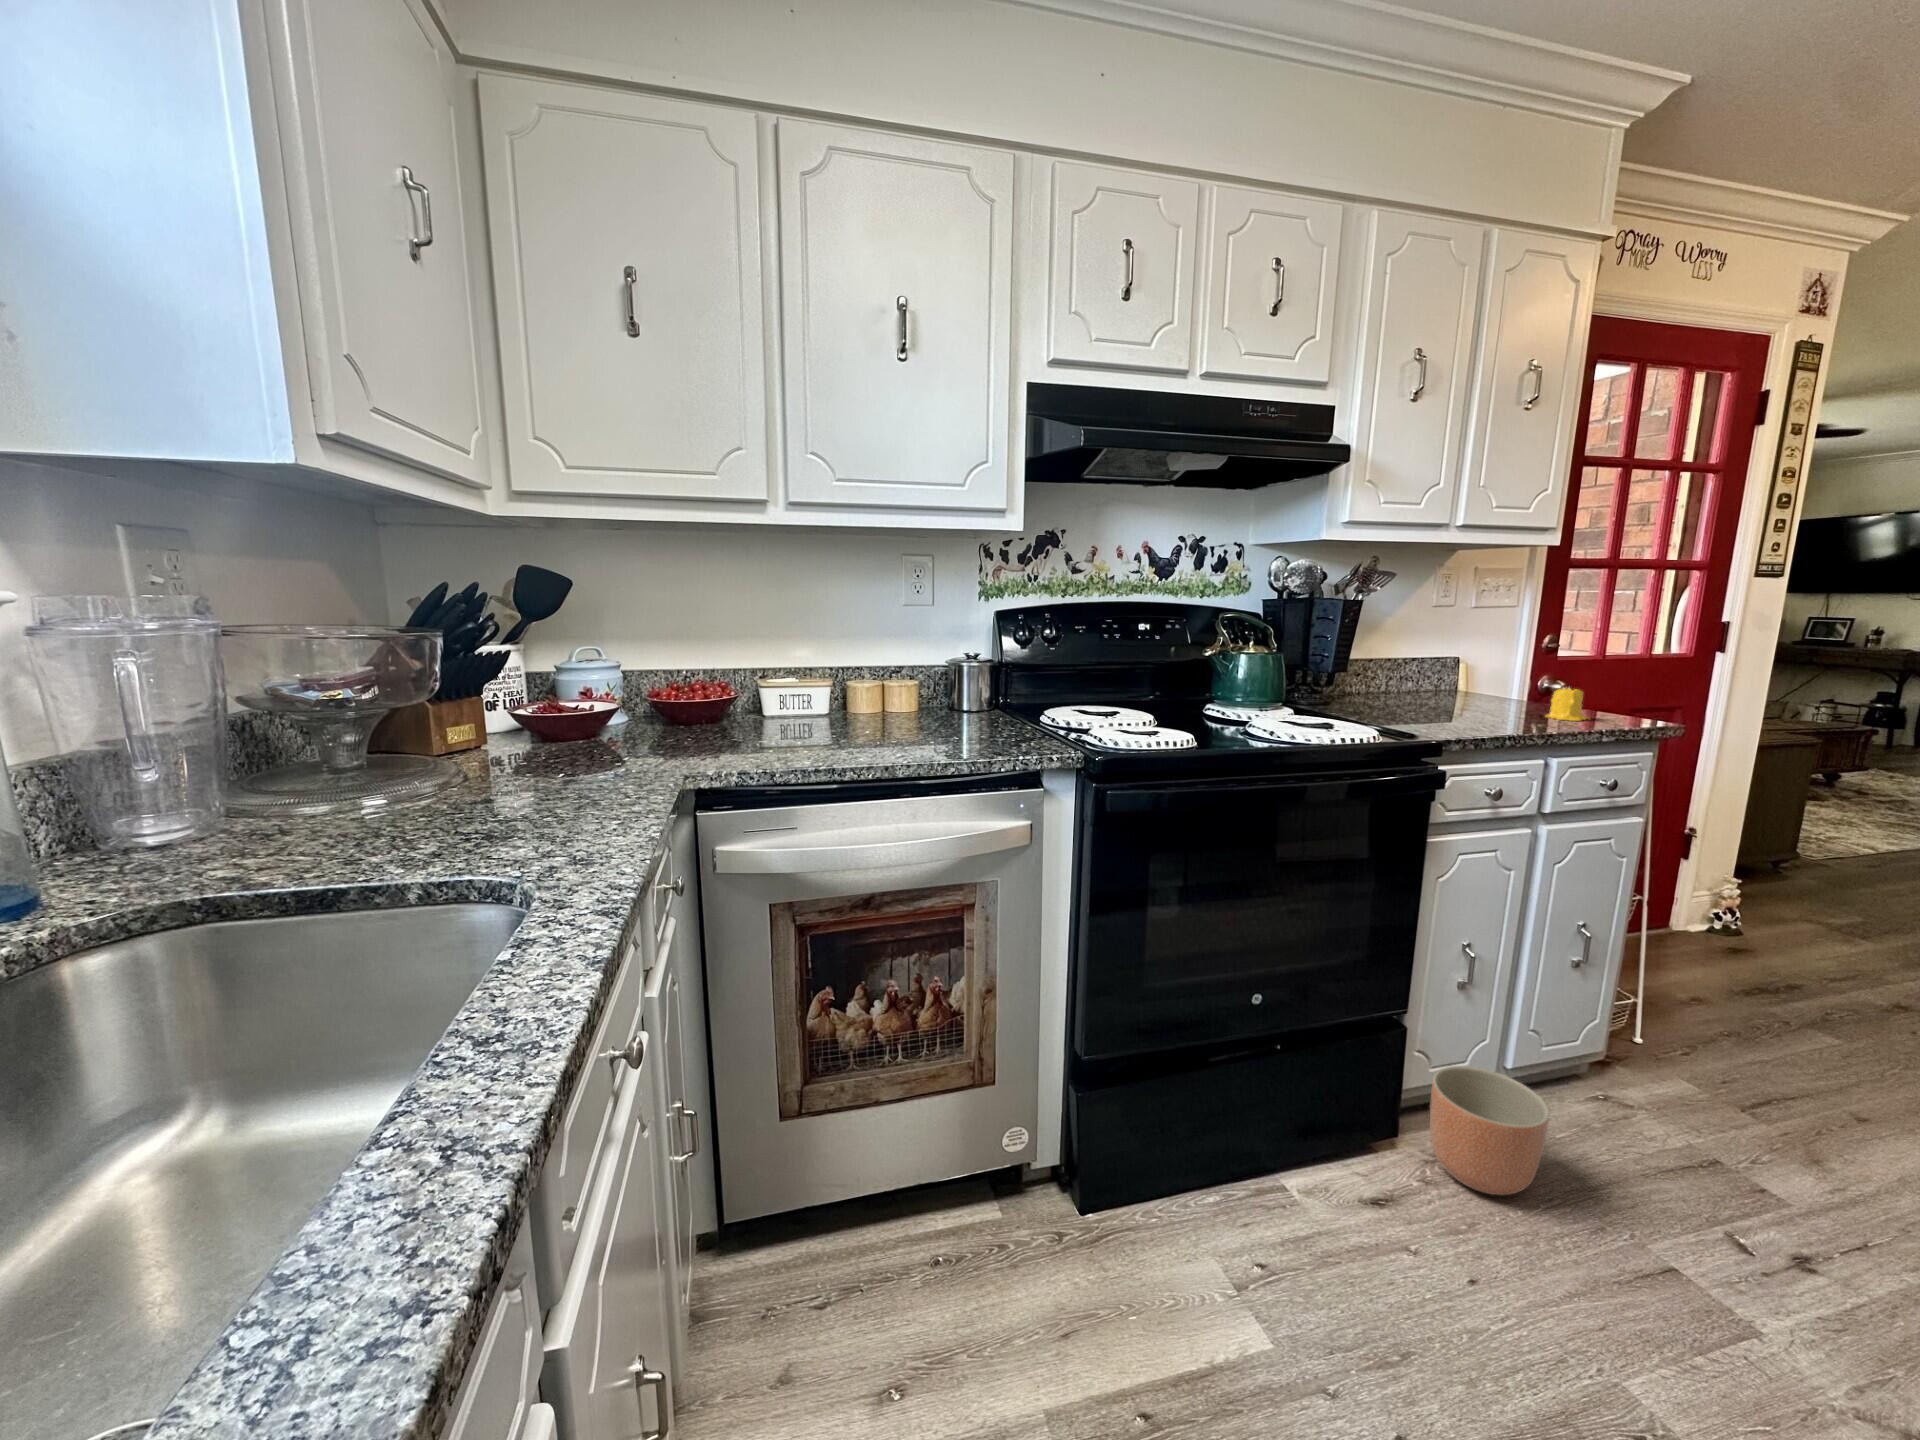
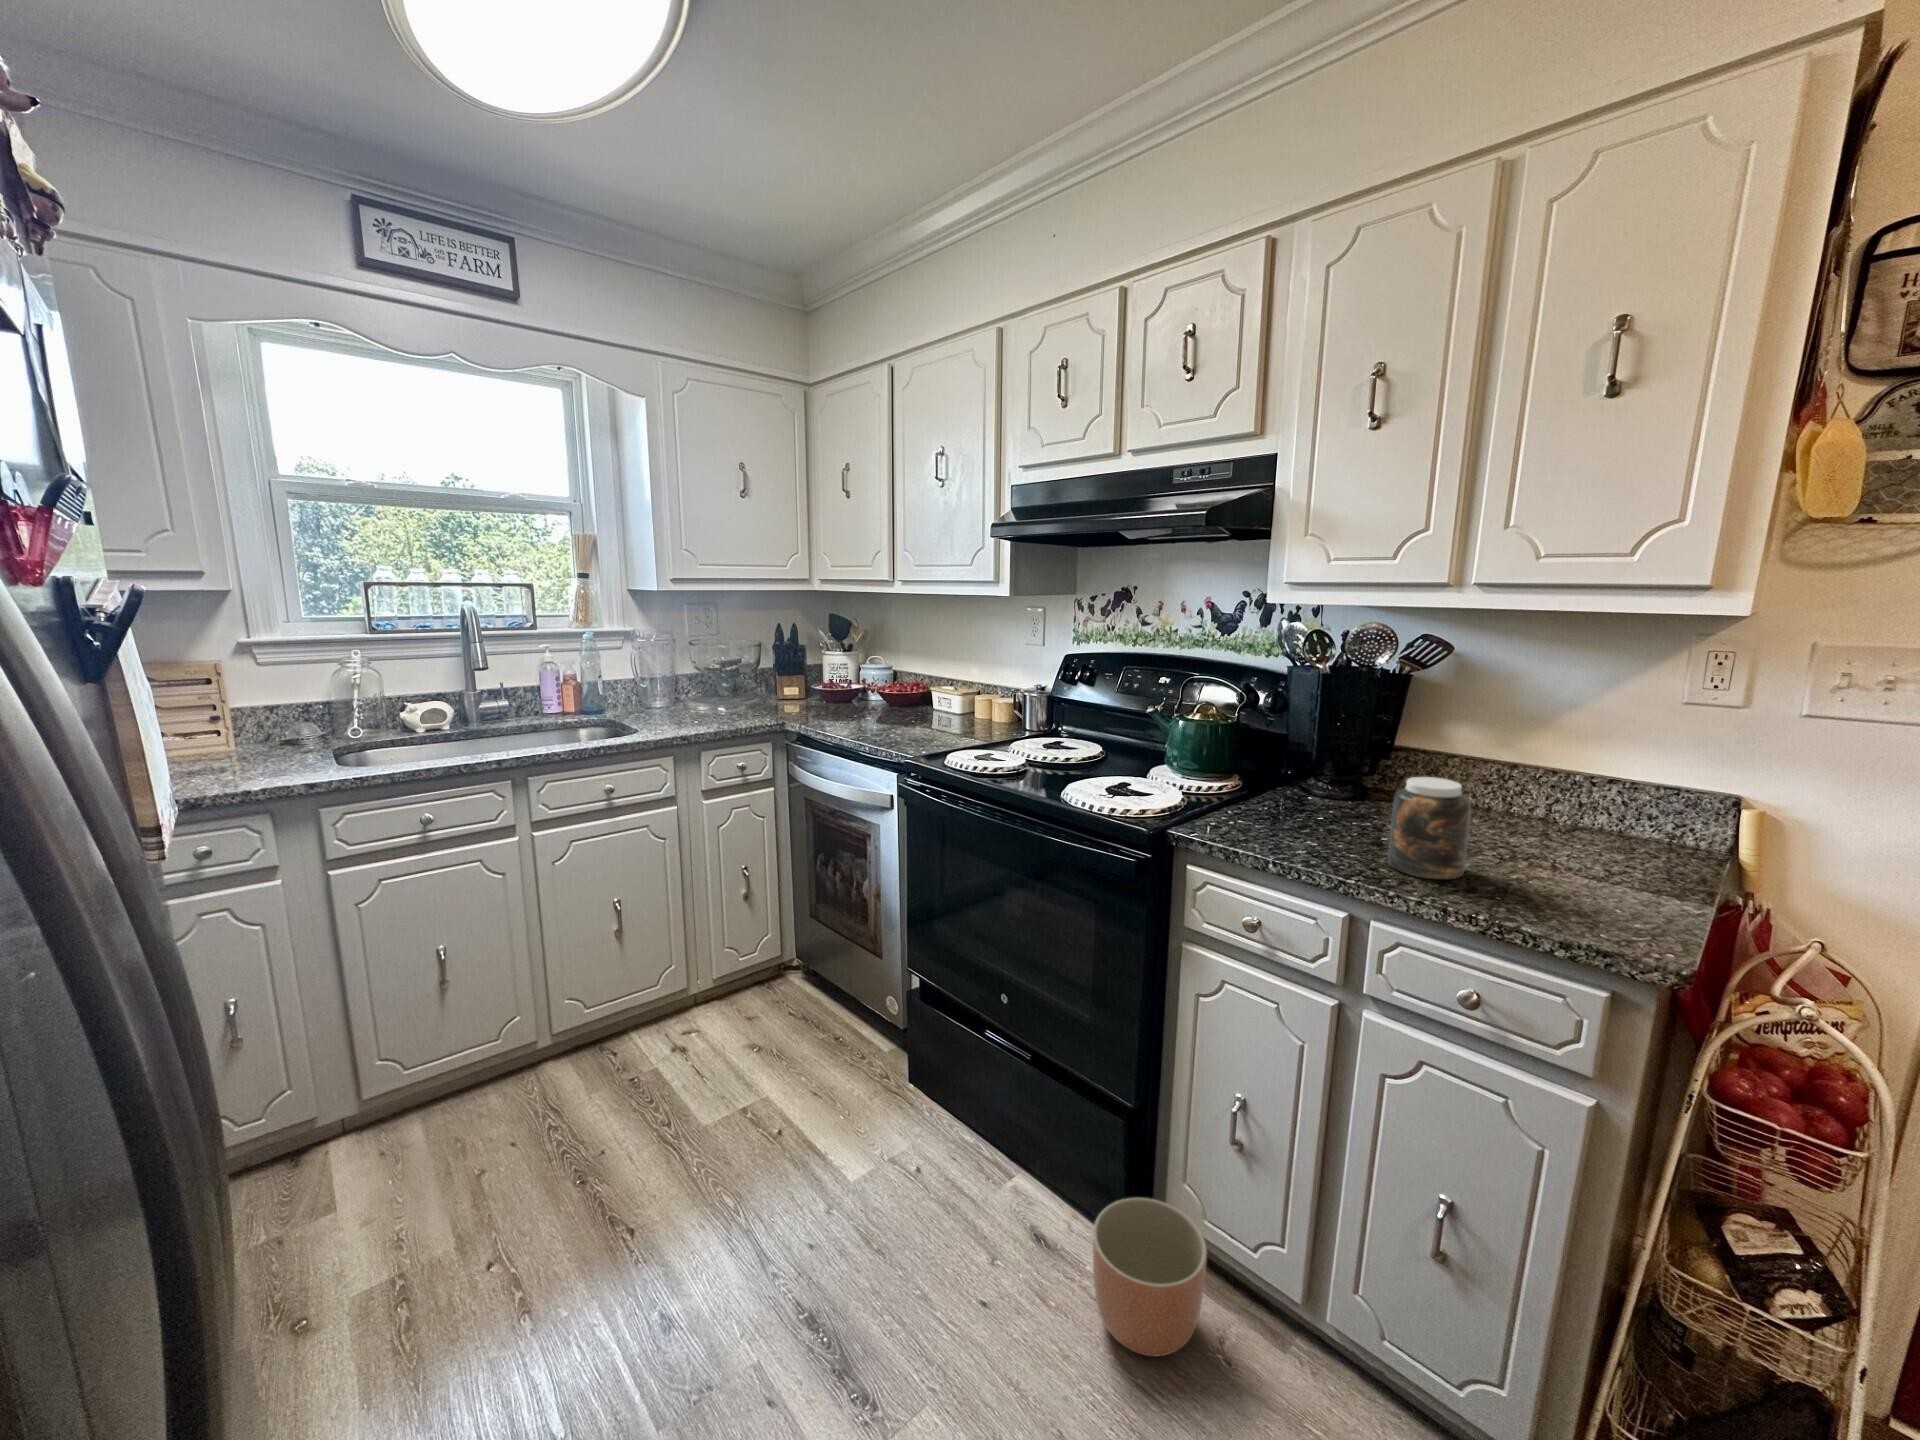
jar: none [1475,658,1538,725] -> present [1388,777,1471,880]
candle: present [1546,688,1589,721] -> none [1568,855,1652,922]

